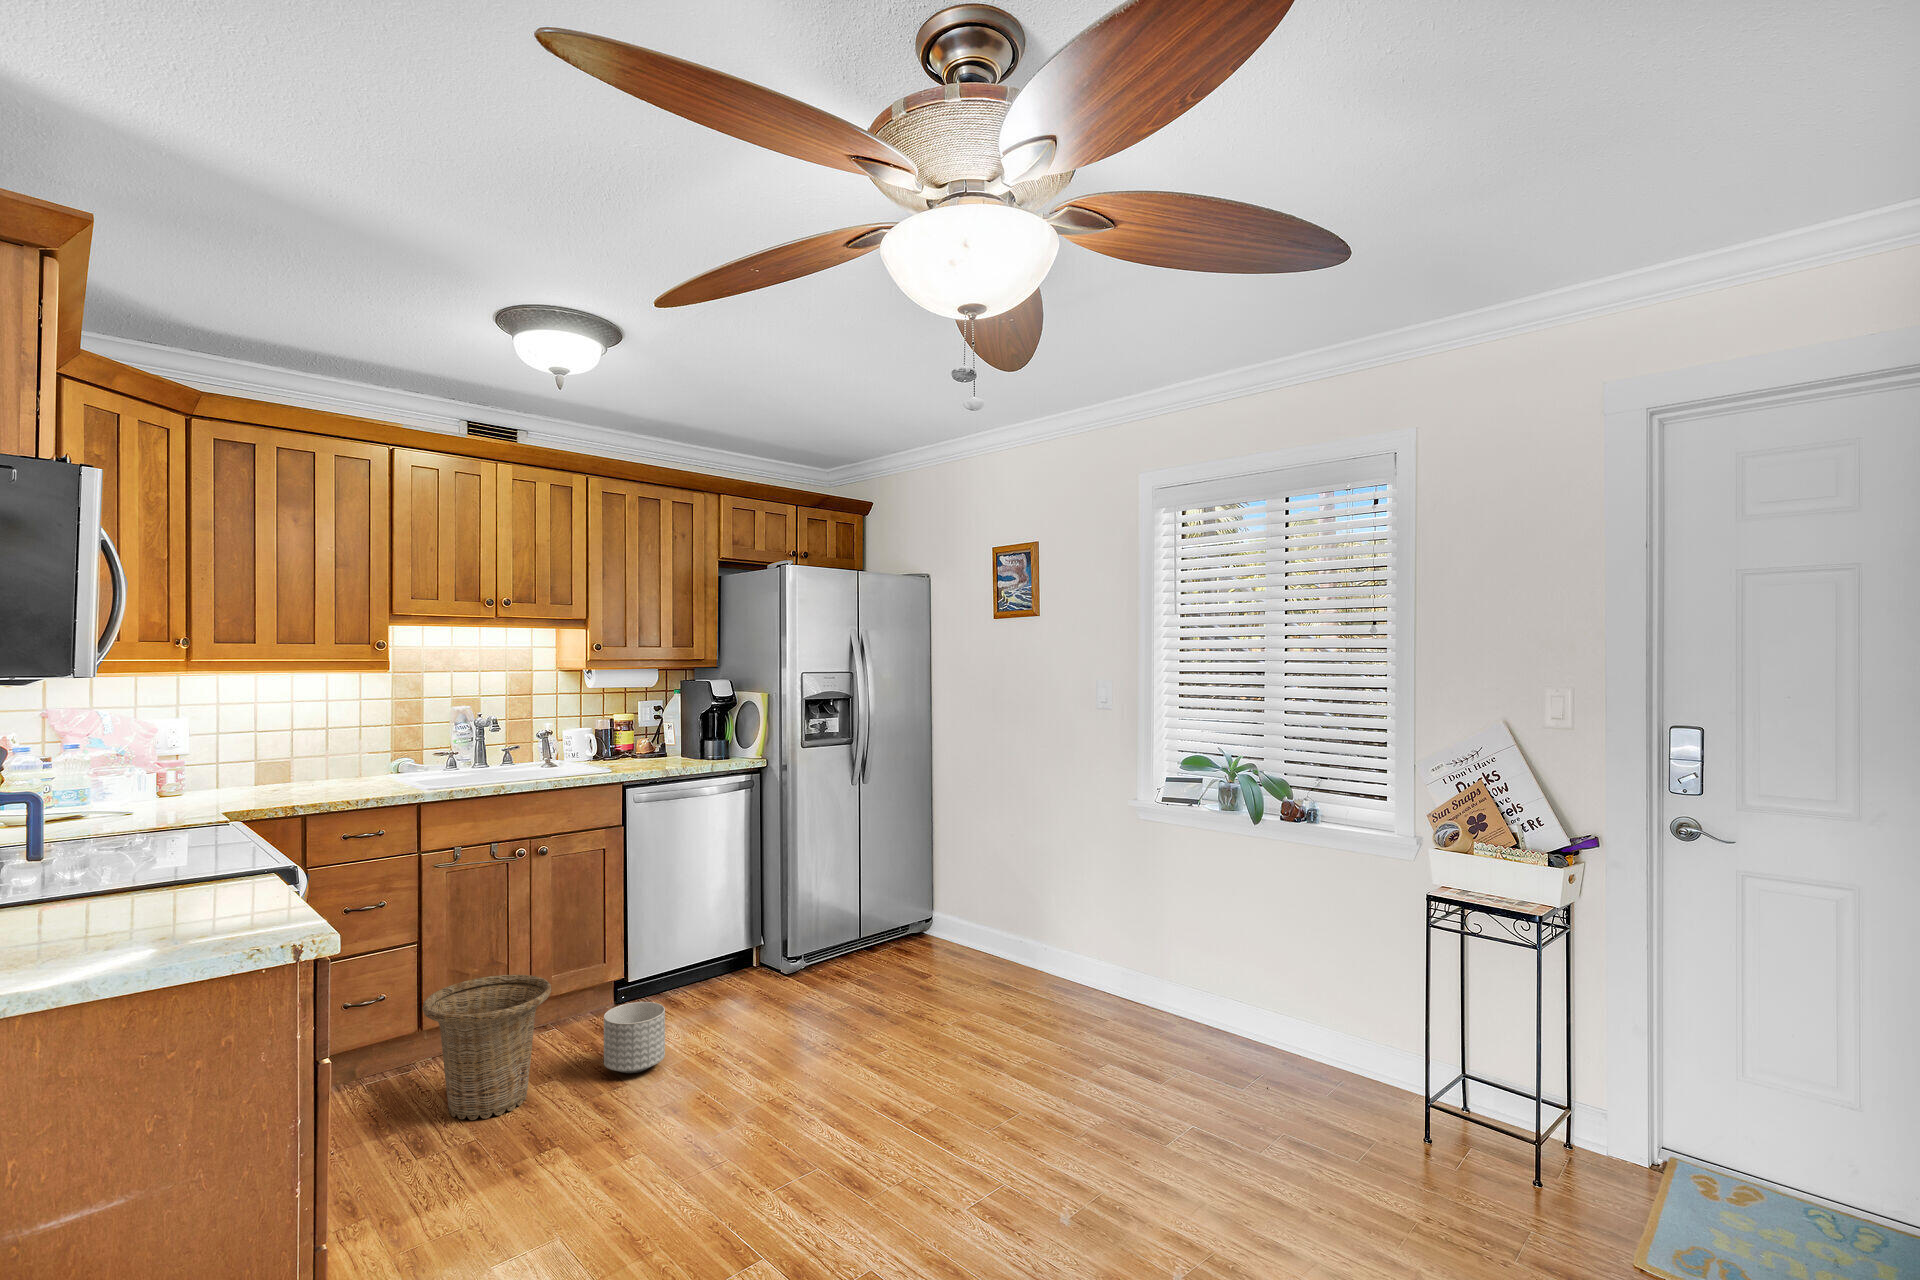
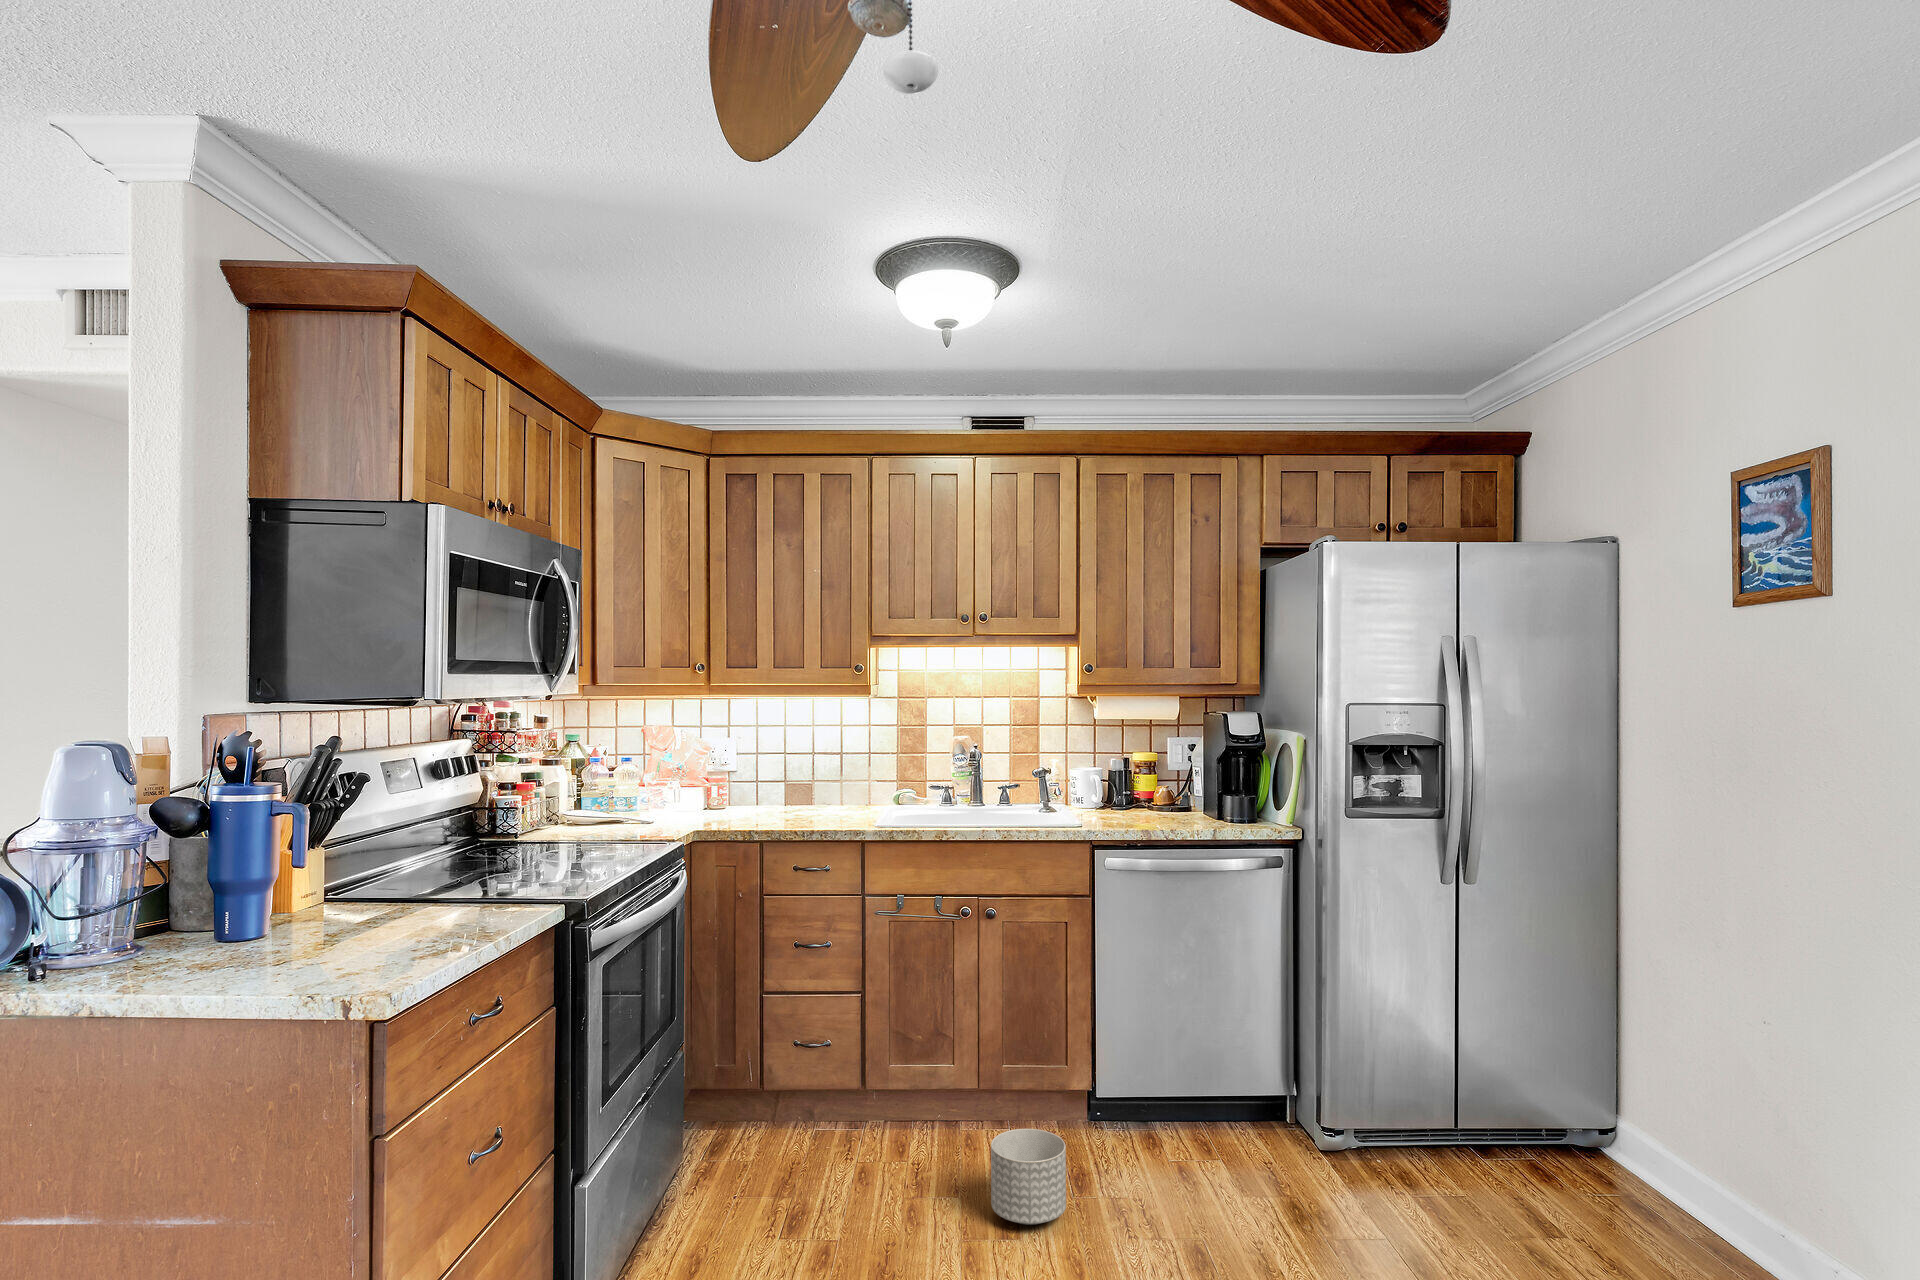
basket: present [423,975,551,1120] -> none [800,1049,933,1219]

